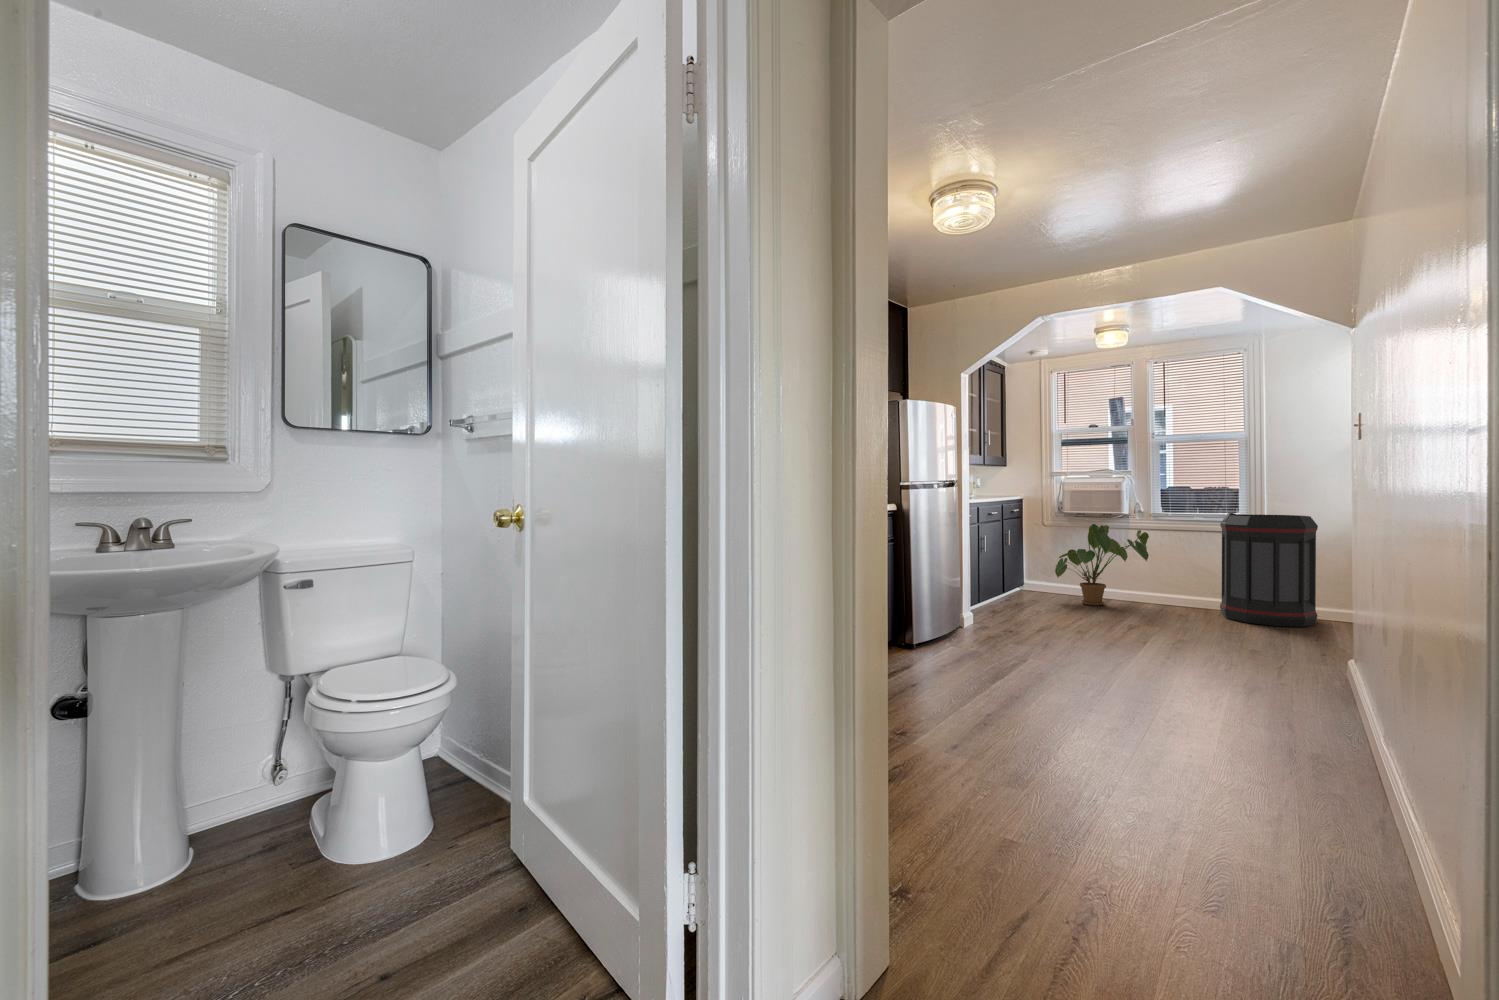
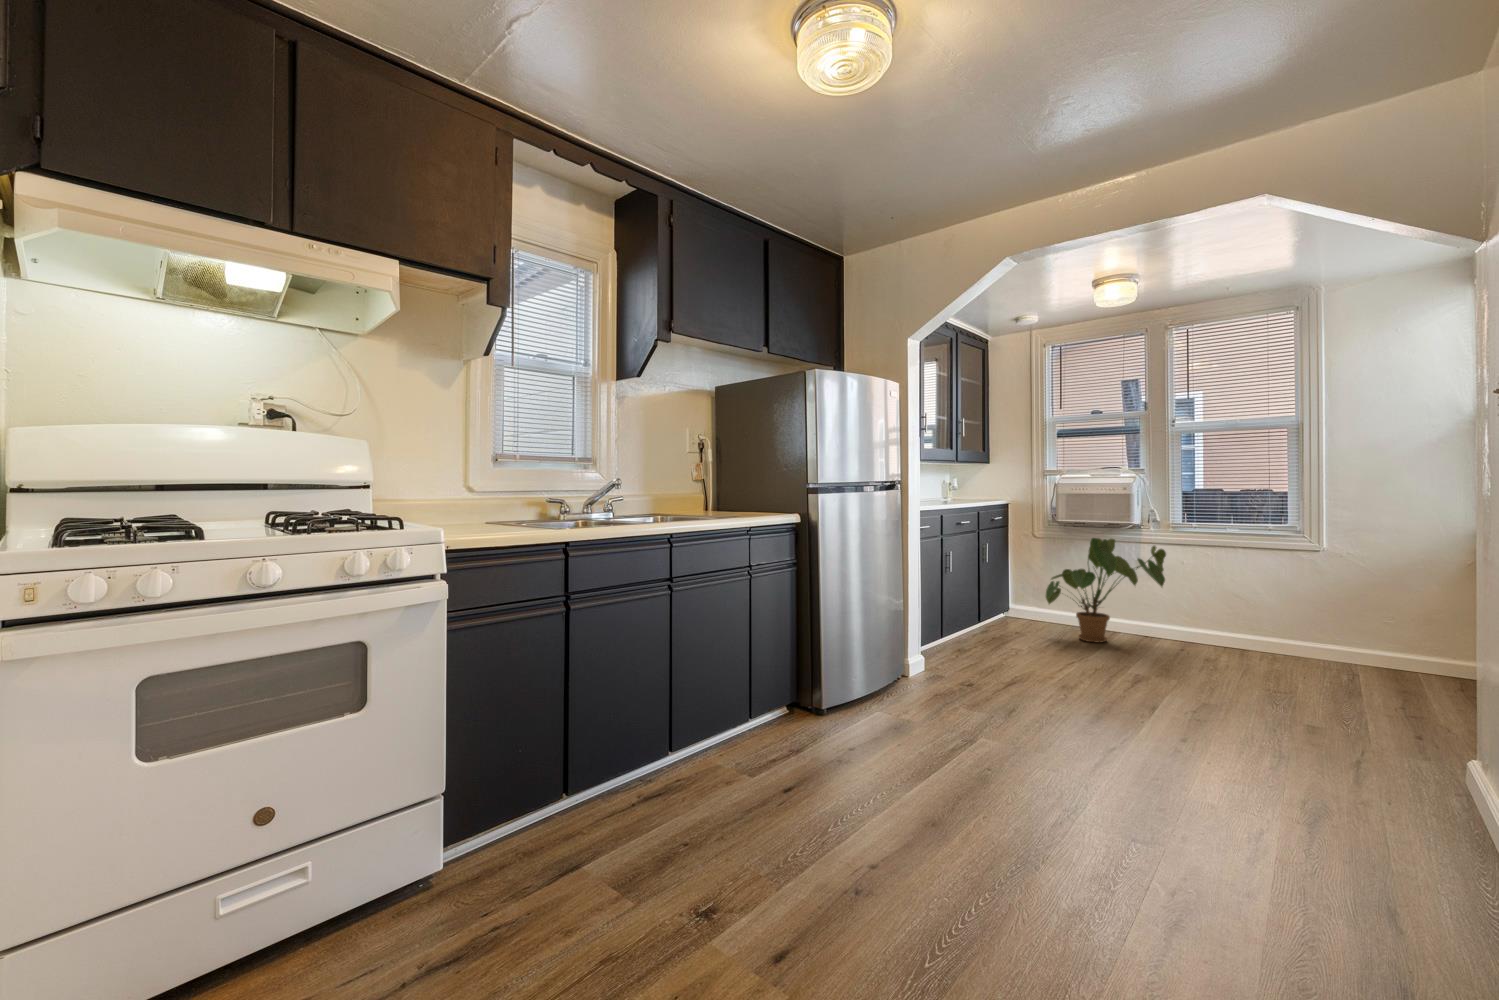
trash can: present [1220,513,1318,627] -> none [1260,526,1399,684]

